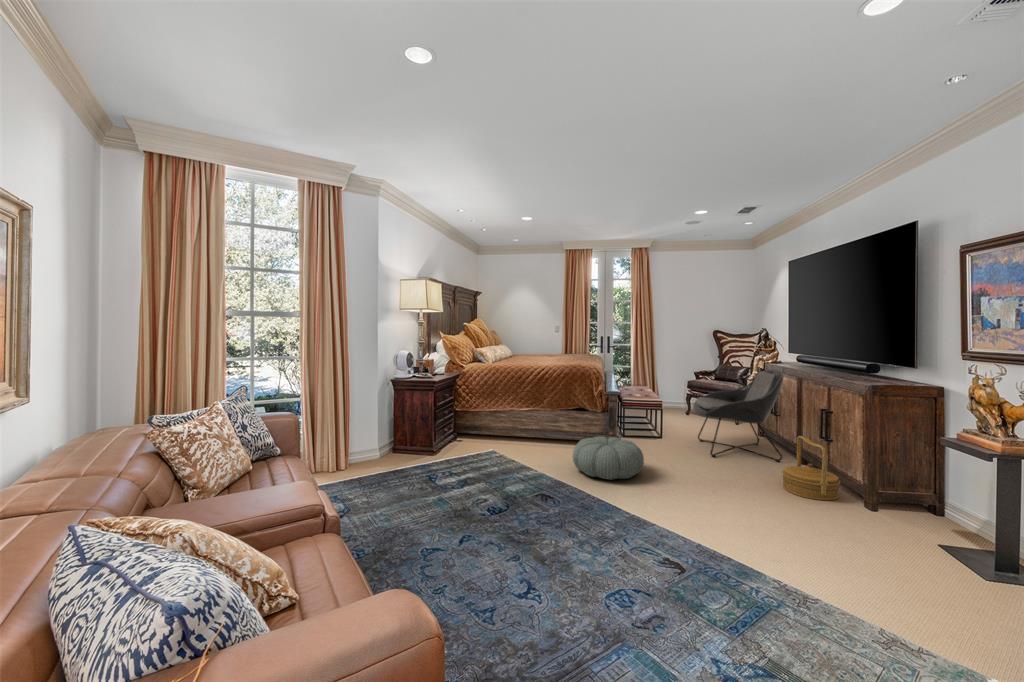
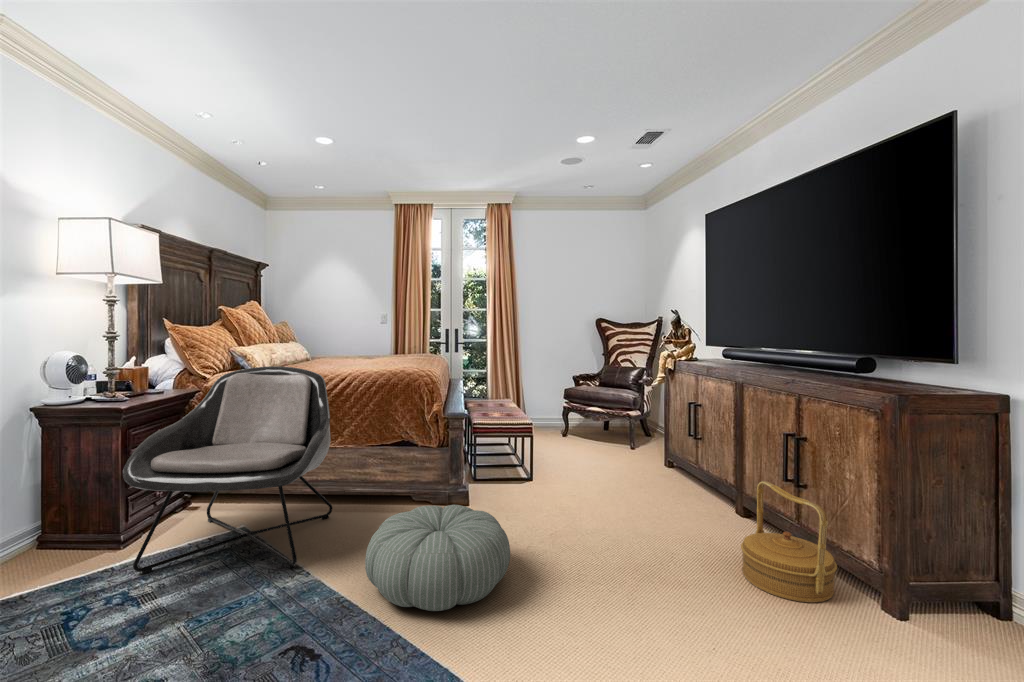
lounge chair: present [693,369,783,462] -> present [123,366,332,574]

